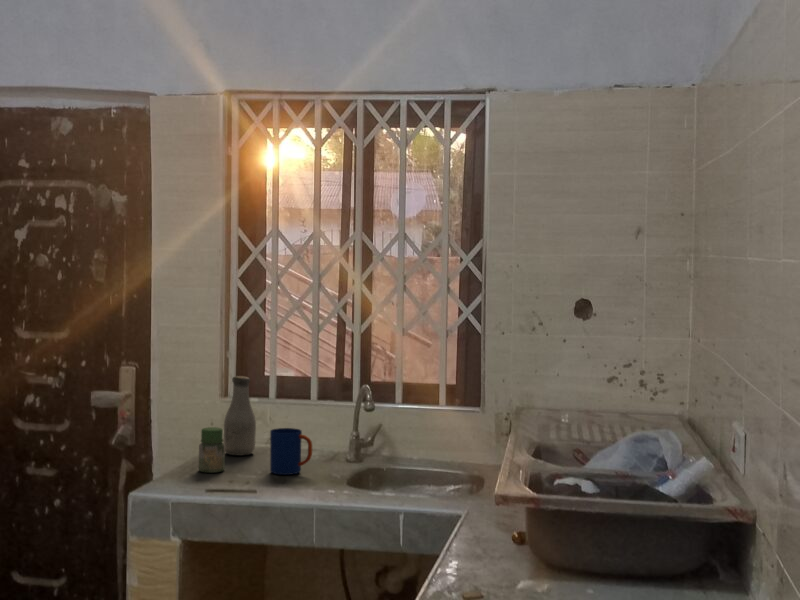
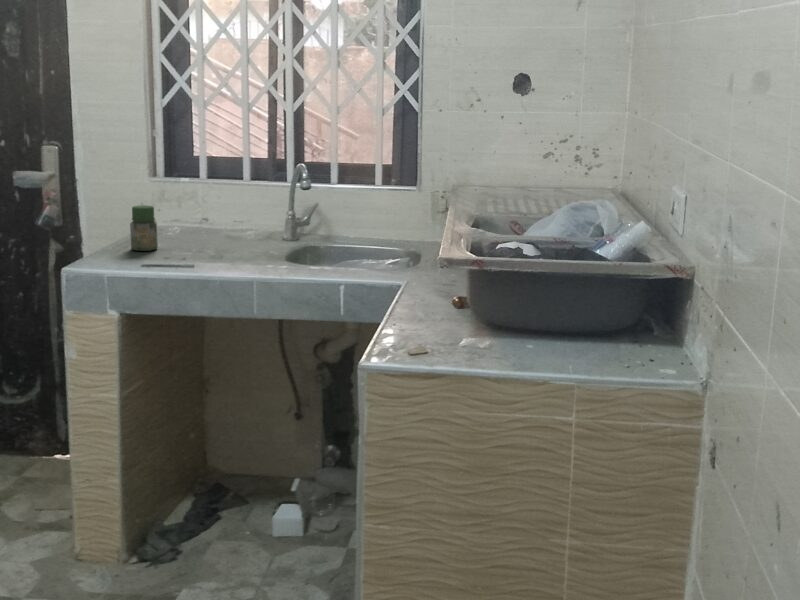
bottle: present [223,376,256,455] -> none [156,155,188,236]
mug: present [270,428,312,475] -> none [203,206,247,252]

